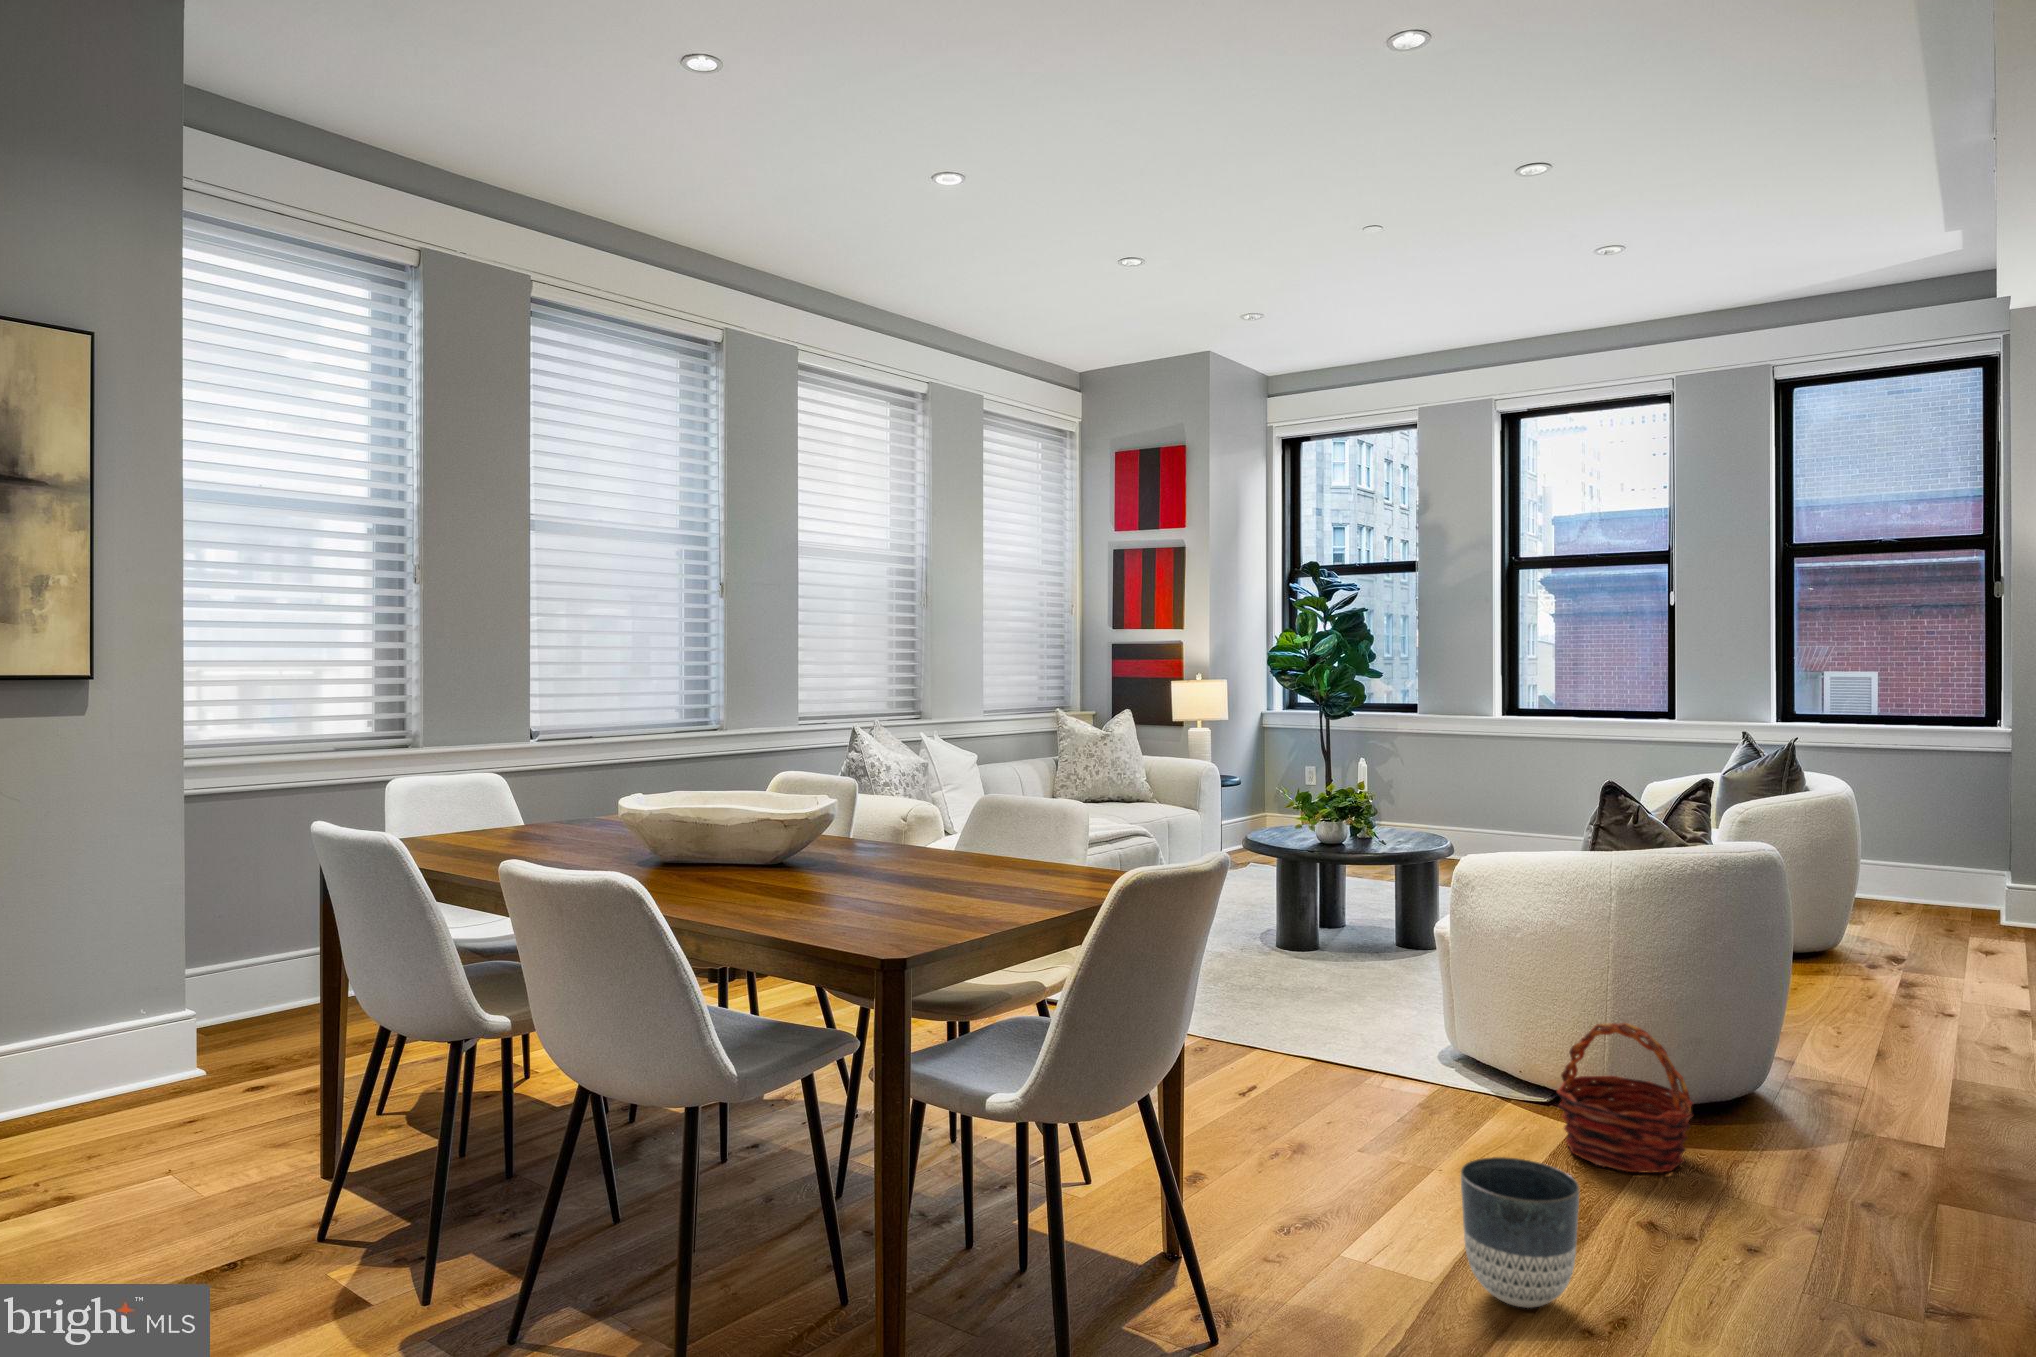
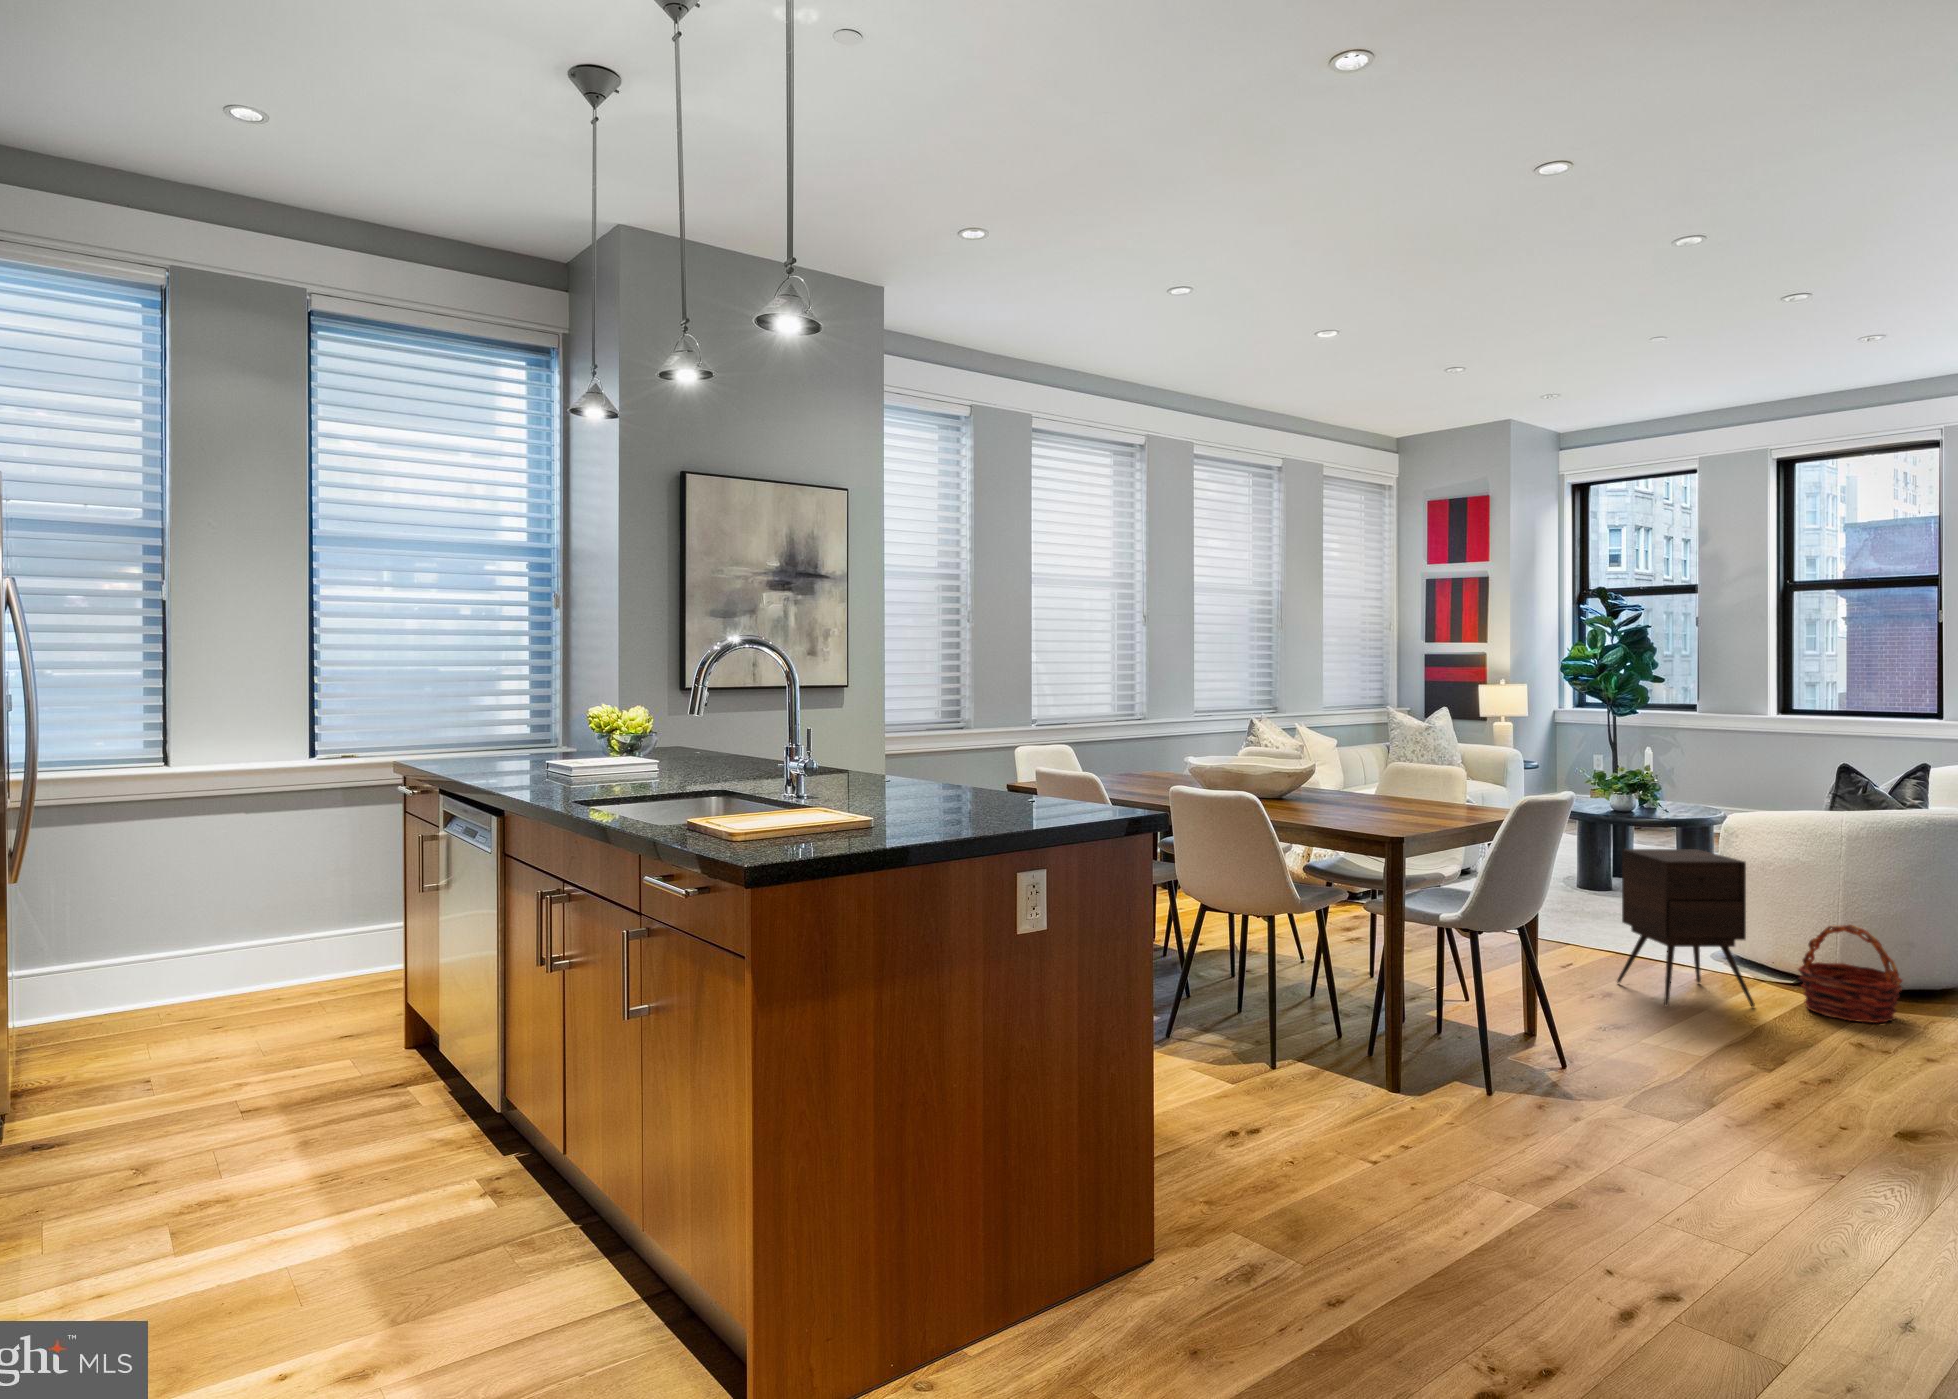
side table: none [1317,913,1502,1168] -> present [1617,849,1755,1007]
planter: present [1461,1157,1579,1308] -> none [1718,984,1798,1068]

